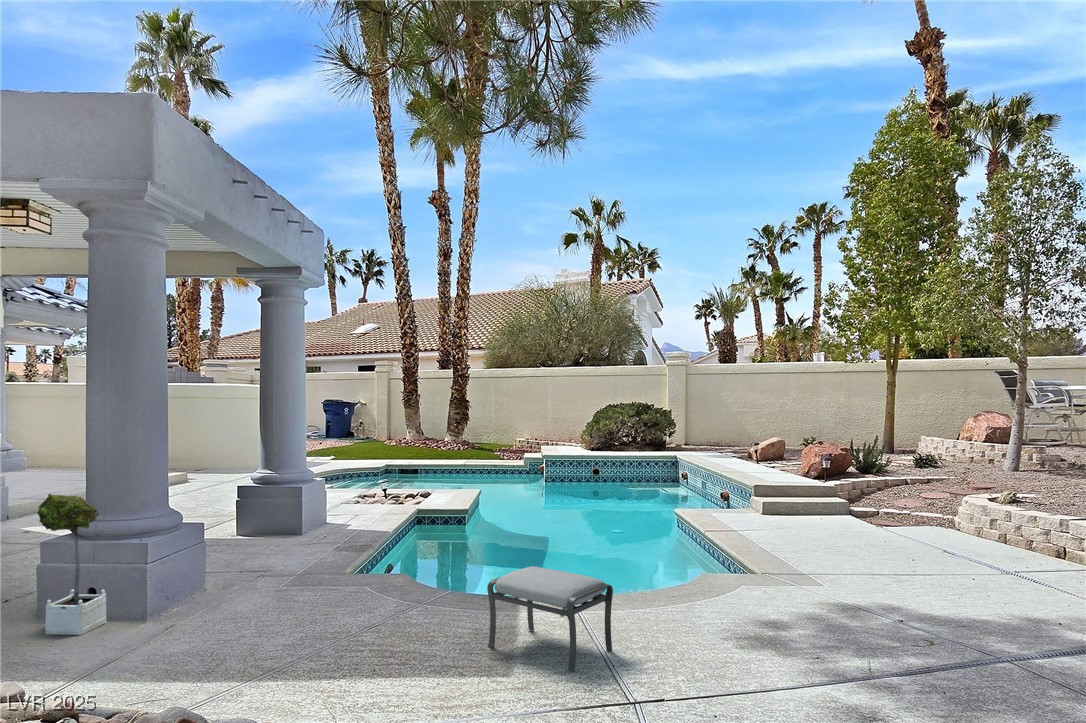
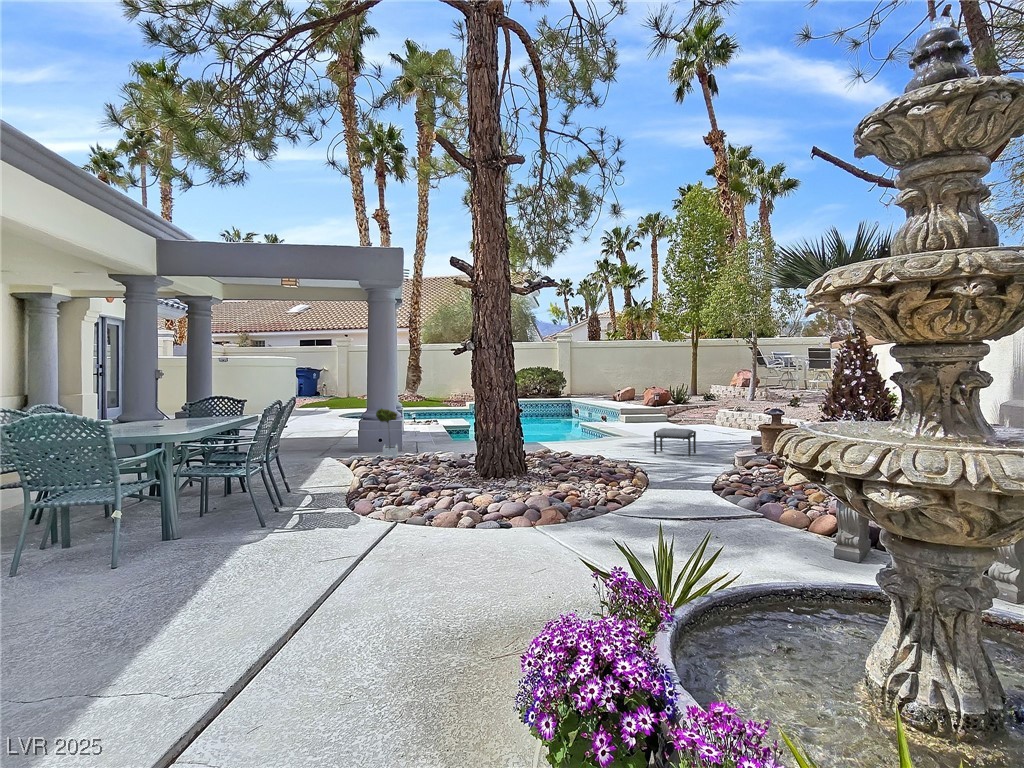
ottoman: present [487,566,613,672] -> present [654,428,696,457]

